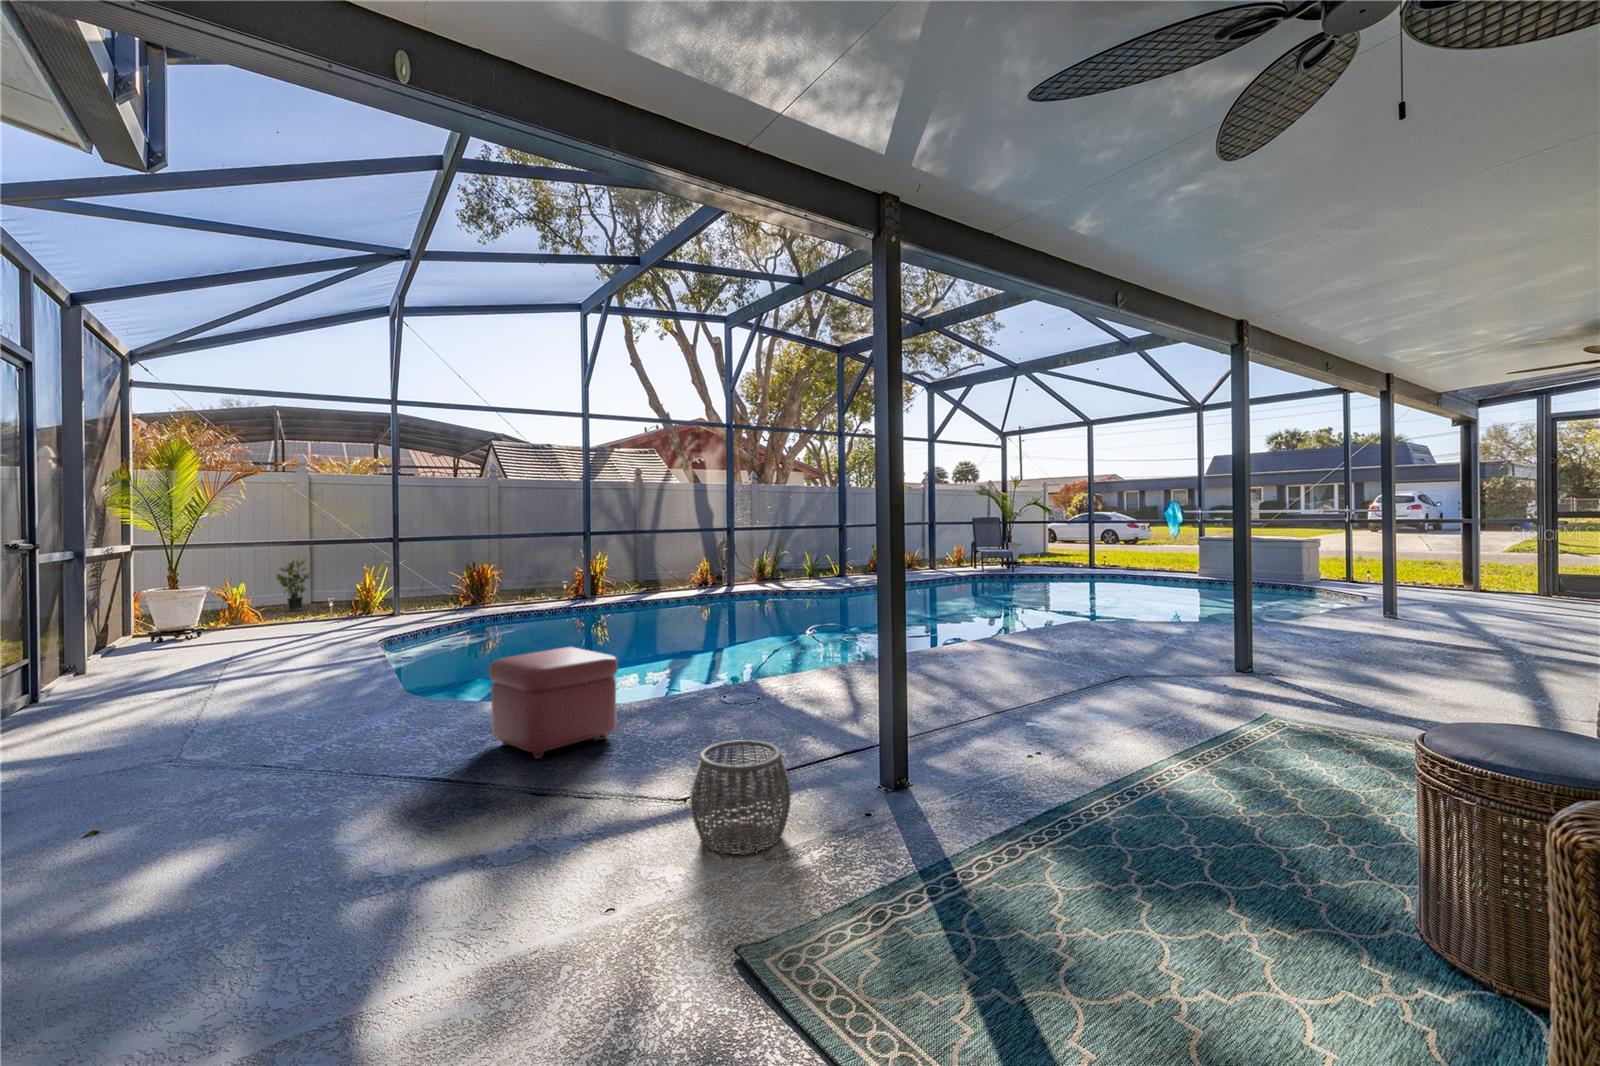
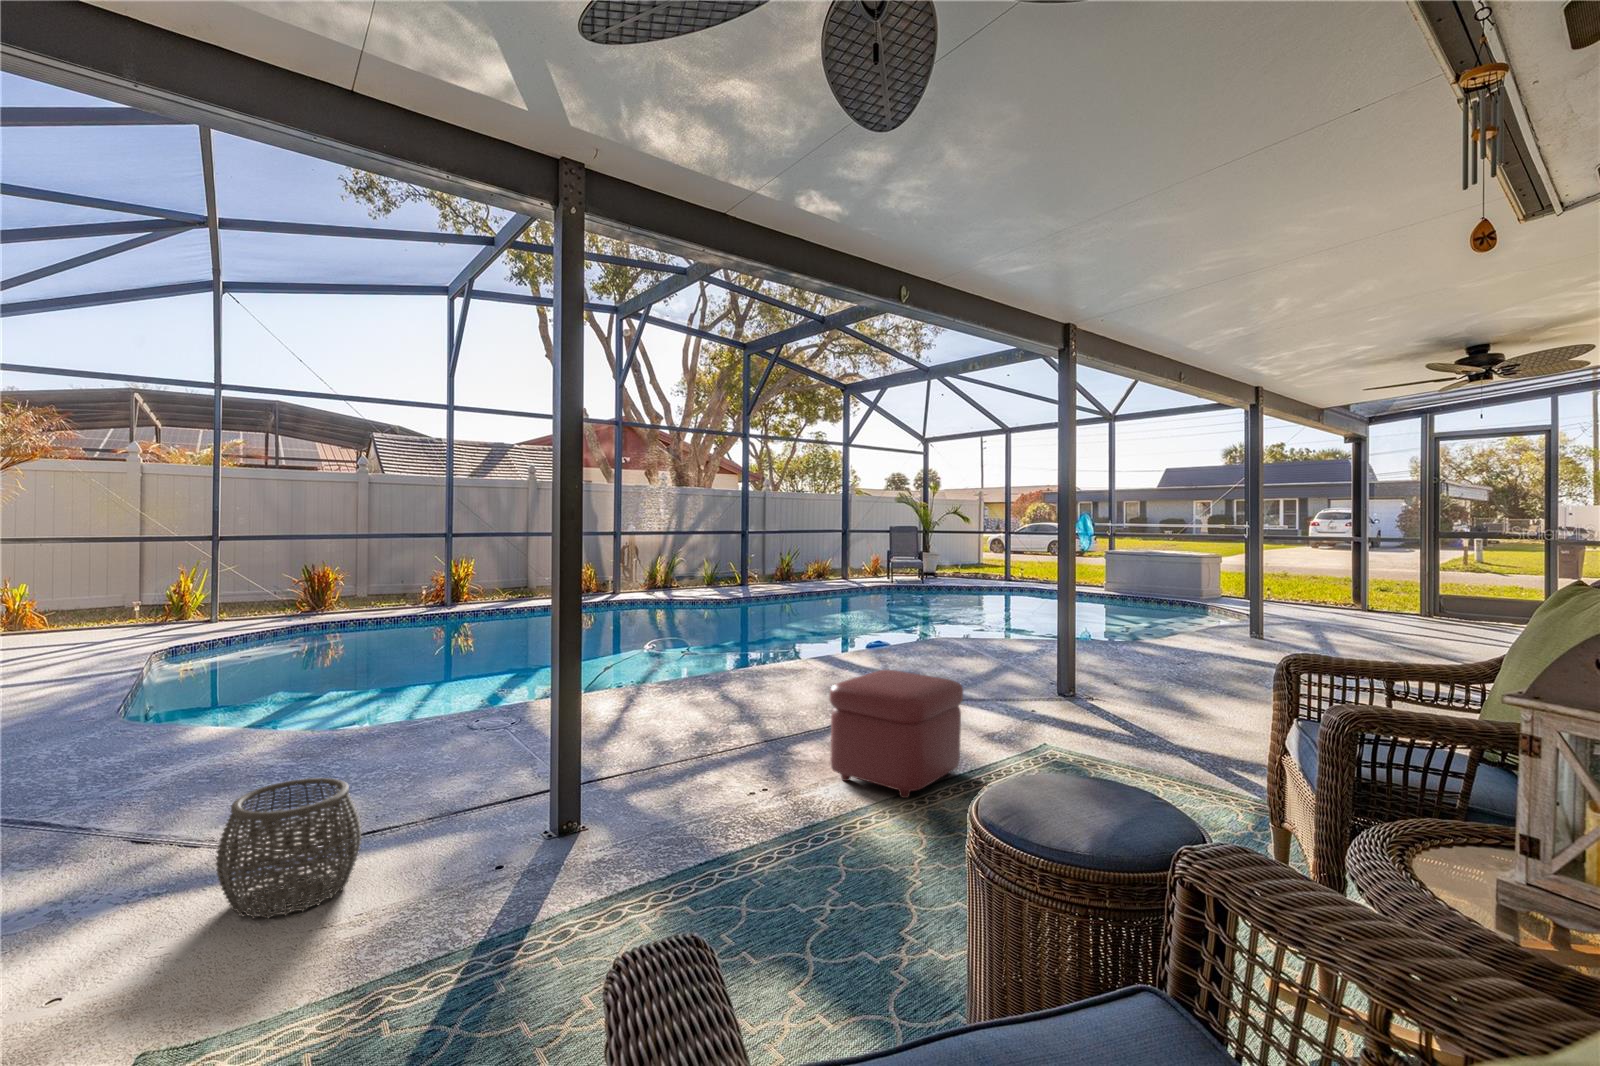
potted plant: present [277,560,310,611] -> none [97,555,139,611]
ottoman: present [489,647,618,758] -> present [830,670,963,798]

